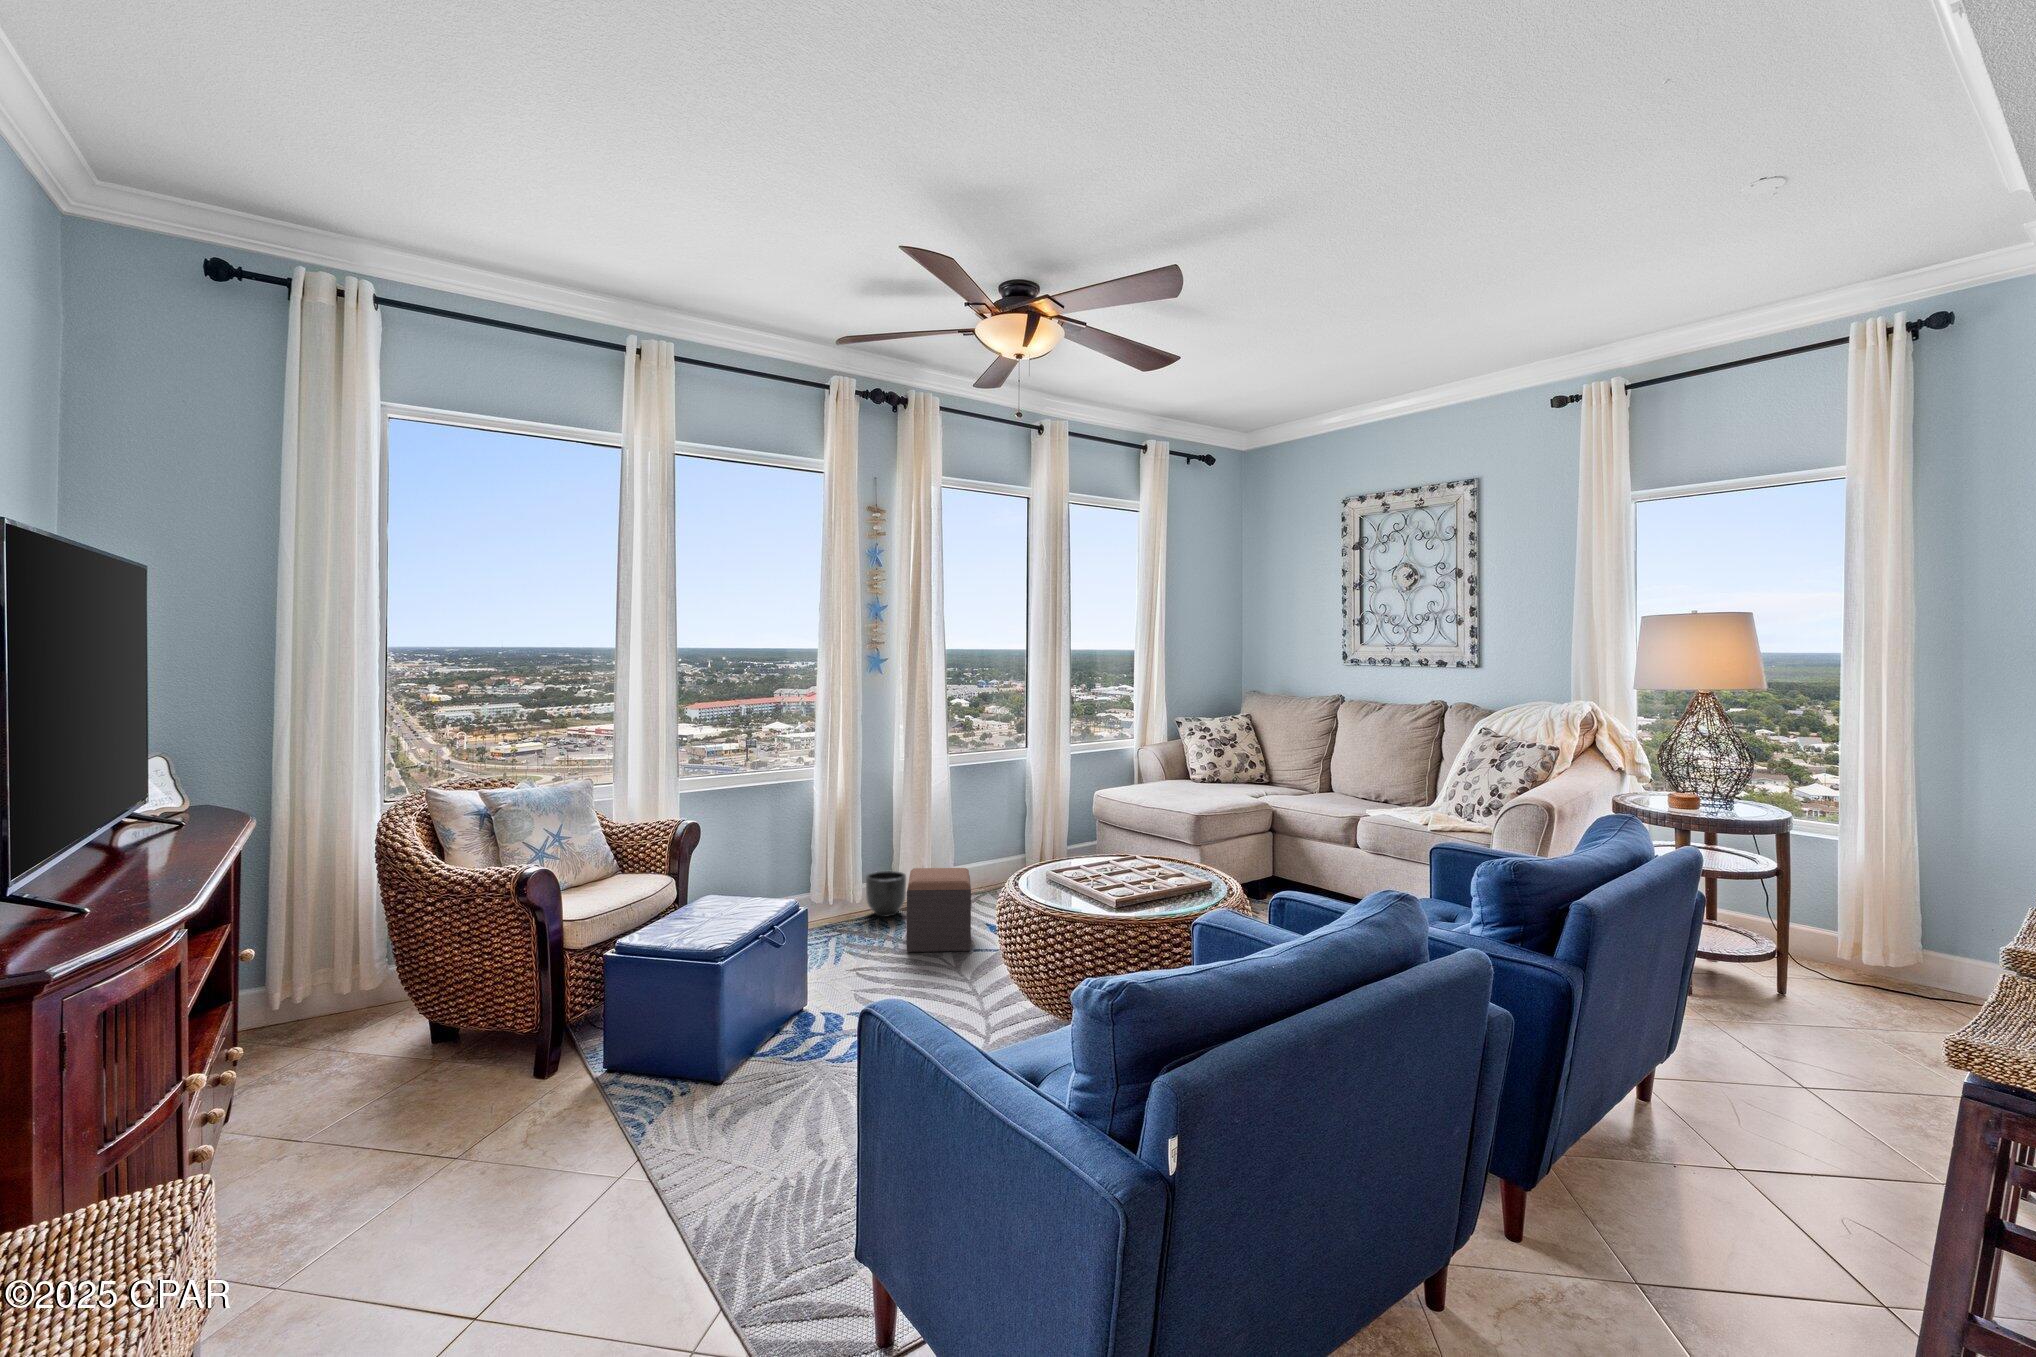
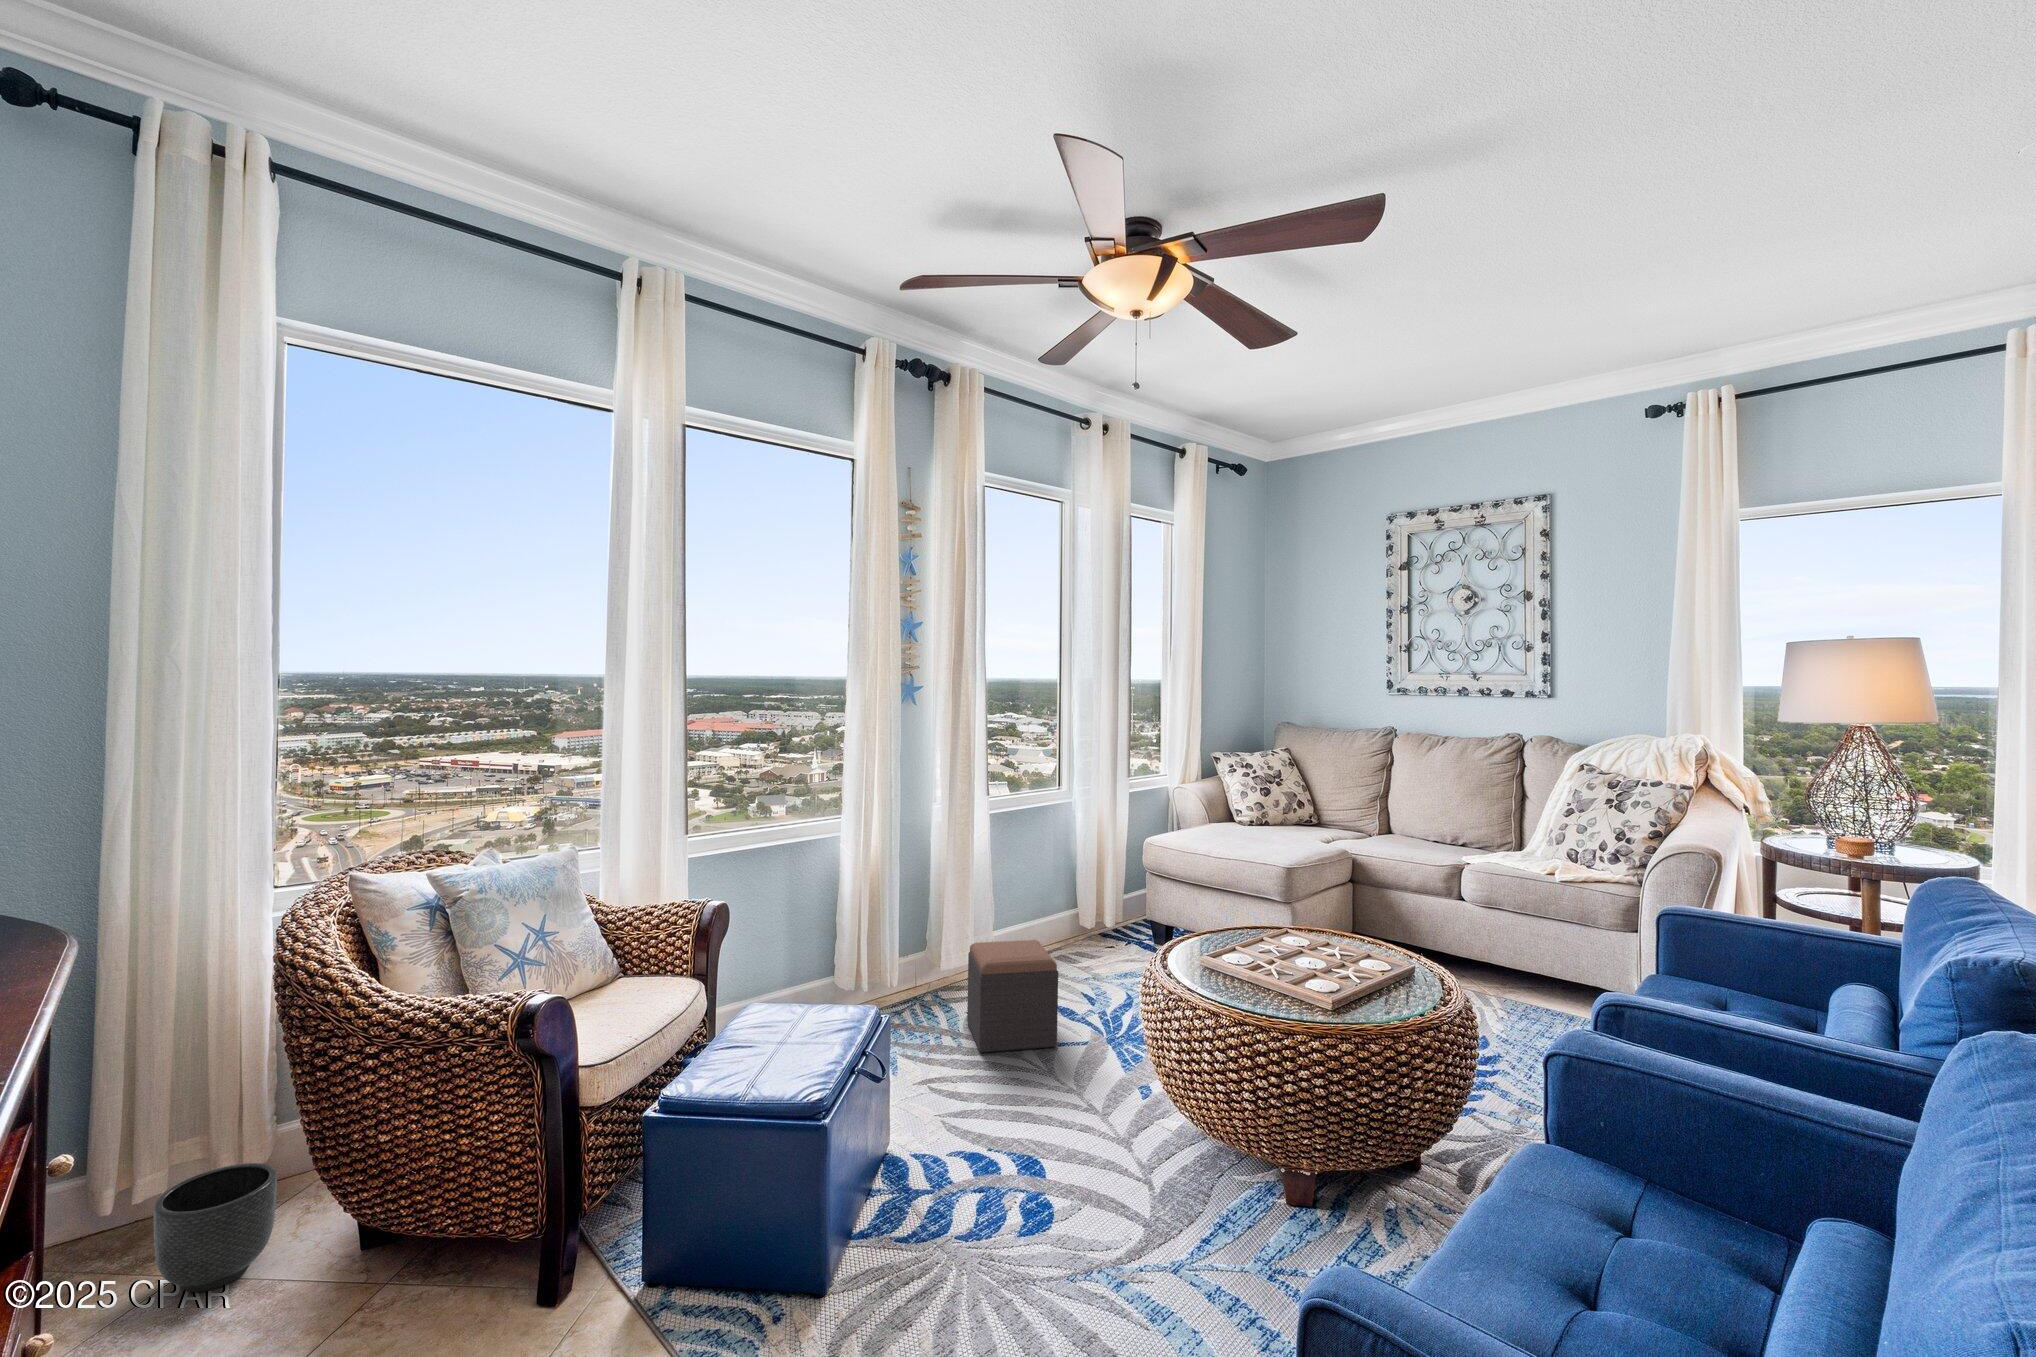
planter: present [866,871,906,917] -> present [154,1163,277,1292]

